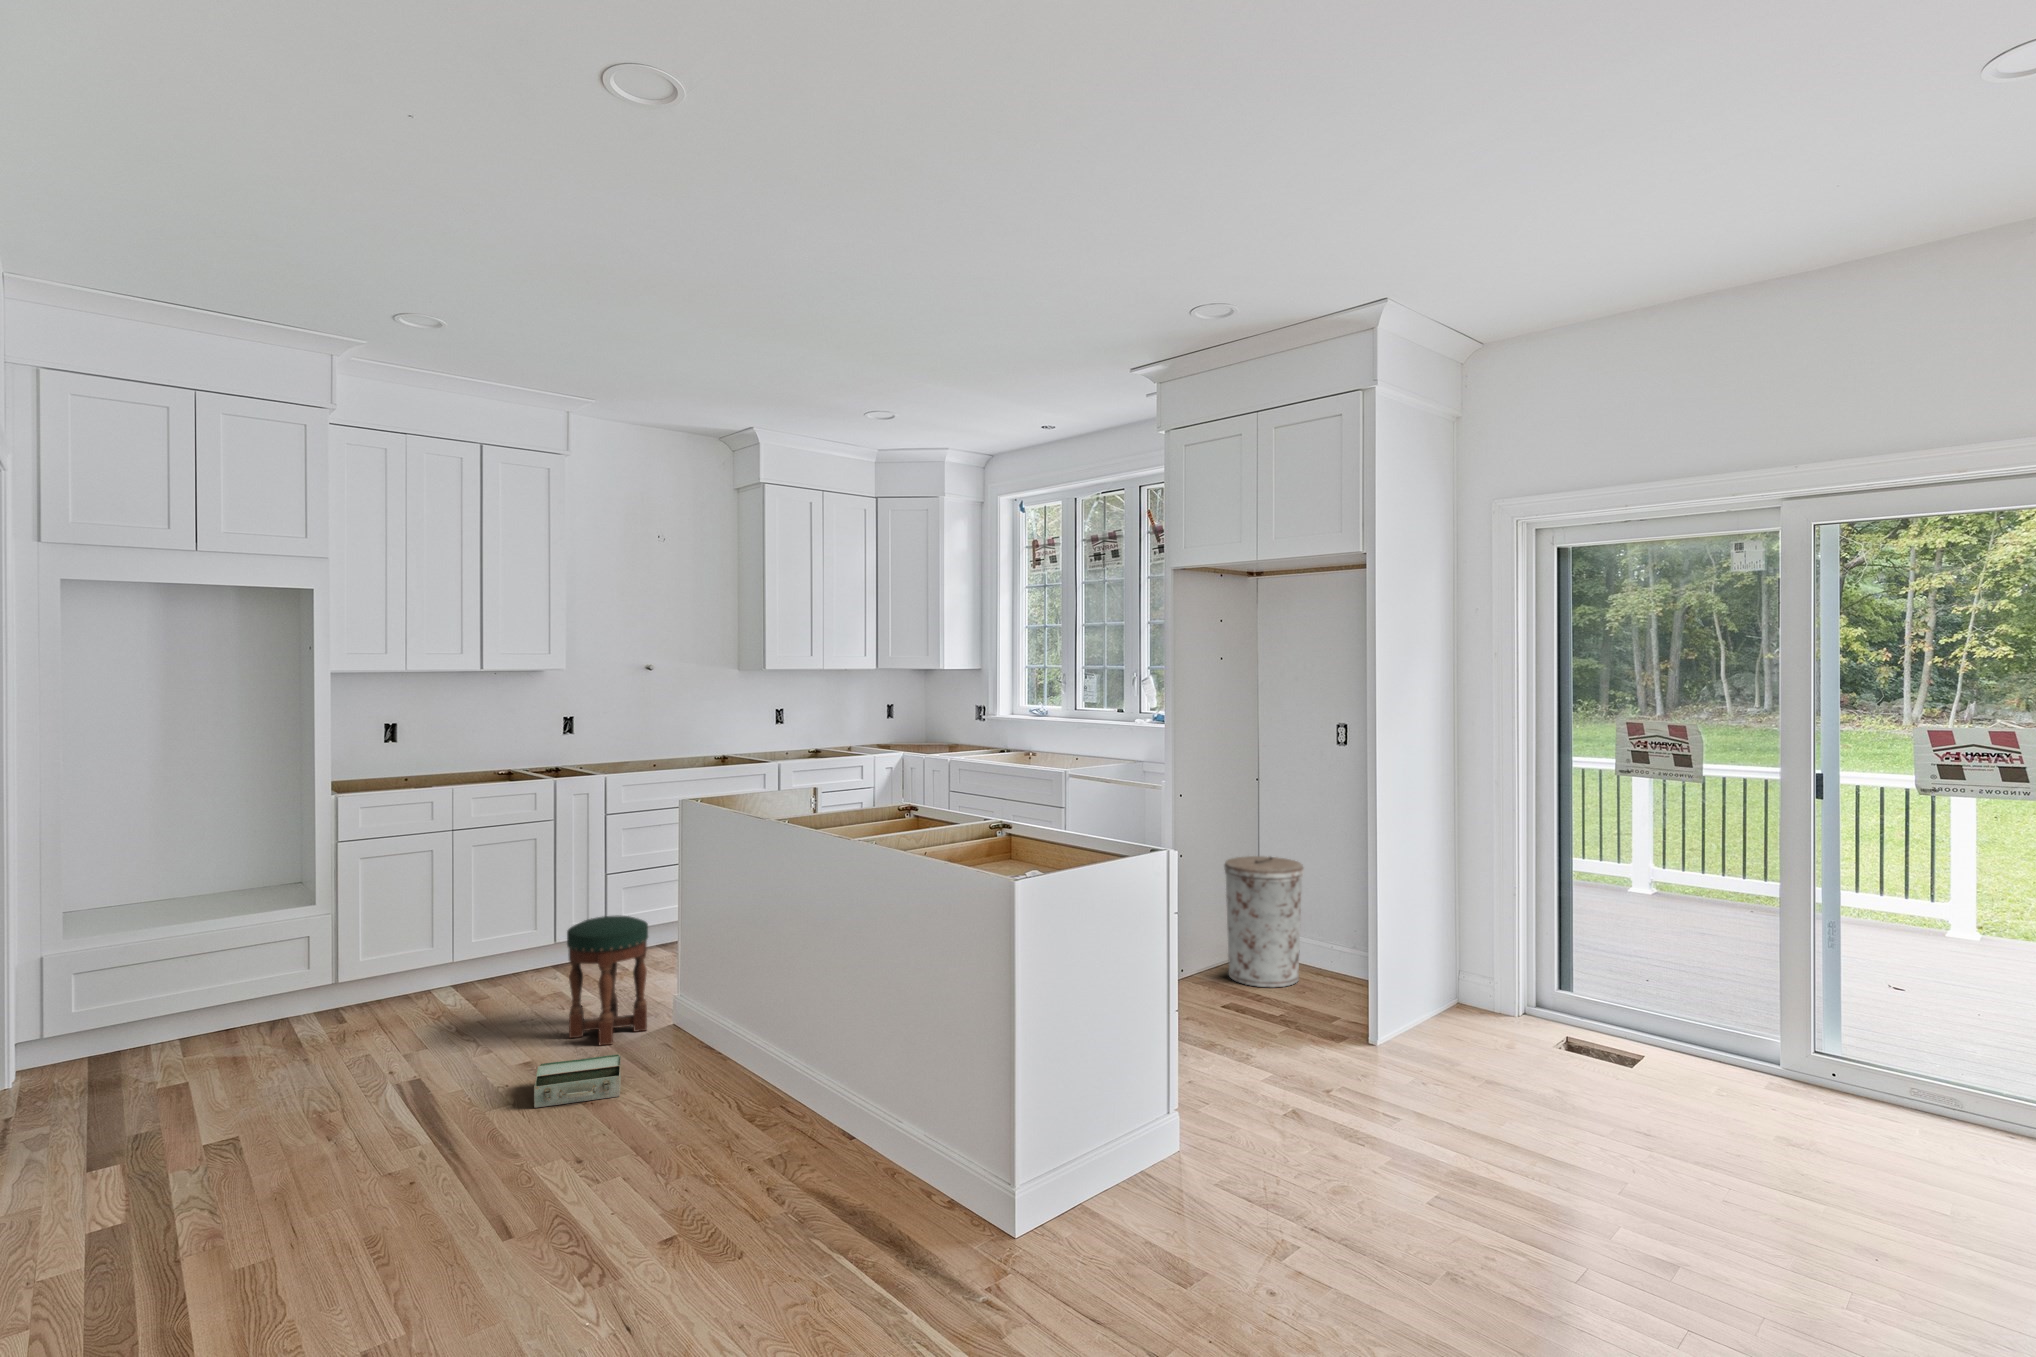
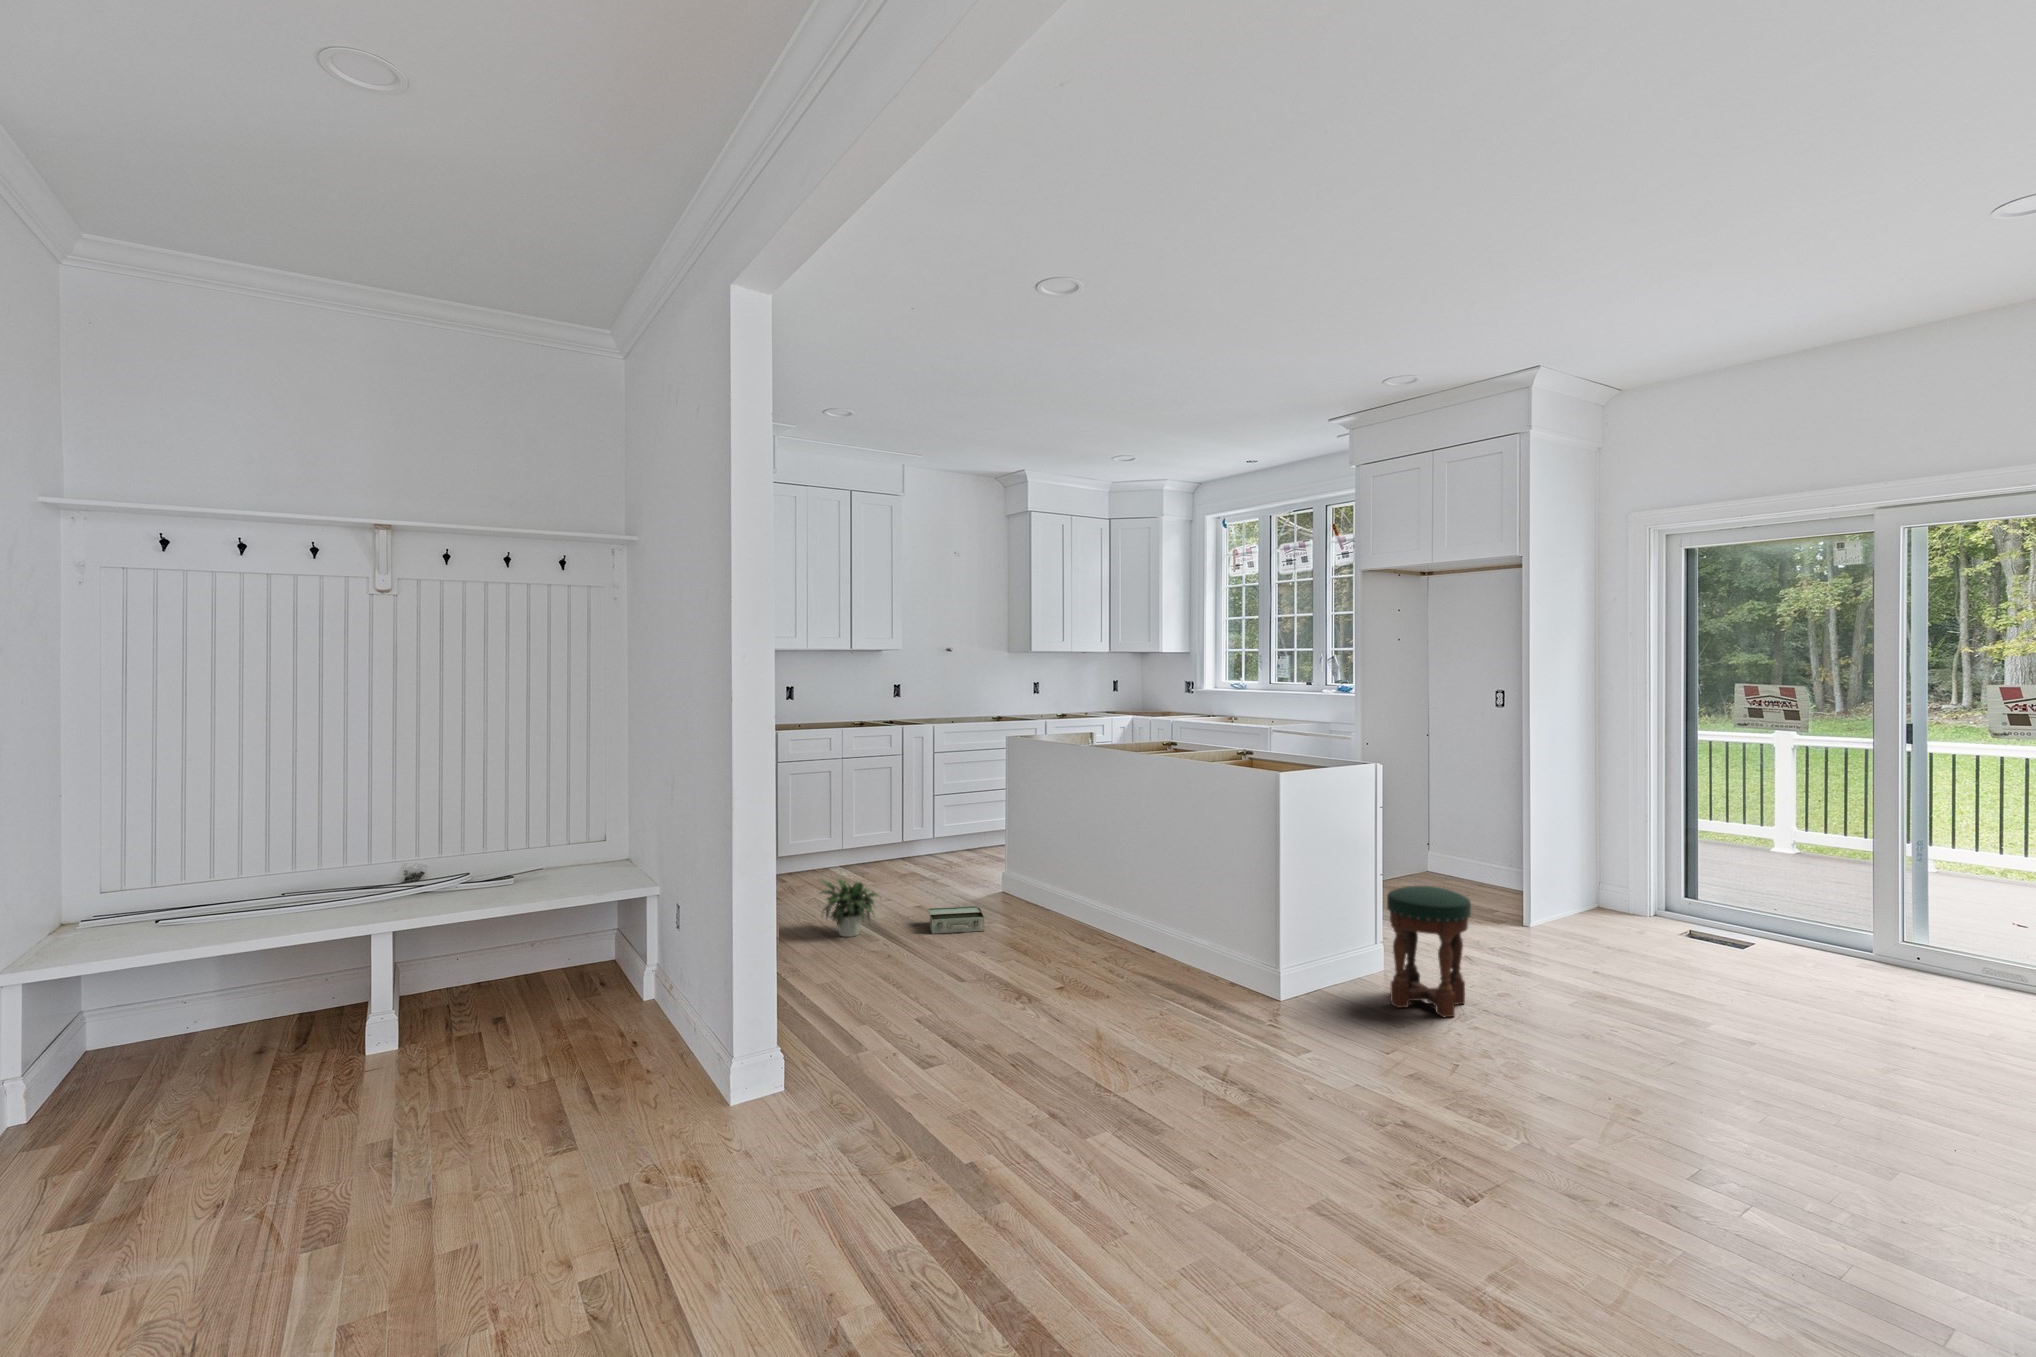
trash can: present [1224,856,1304,987] -> none [1404,793,1469,893]
stool: present [567,916,648,1045] -> present [1387,886,1471,1017]
potted plant: none [347,1025,452,1124] -> present [821,880,878,937]

